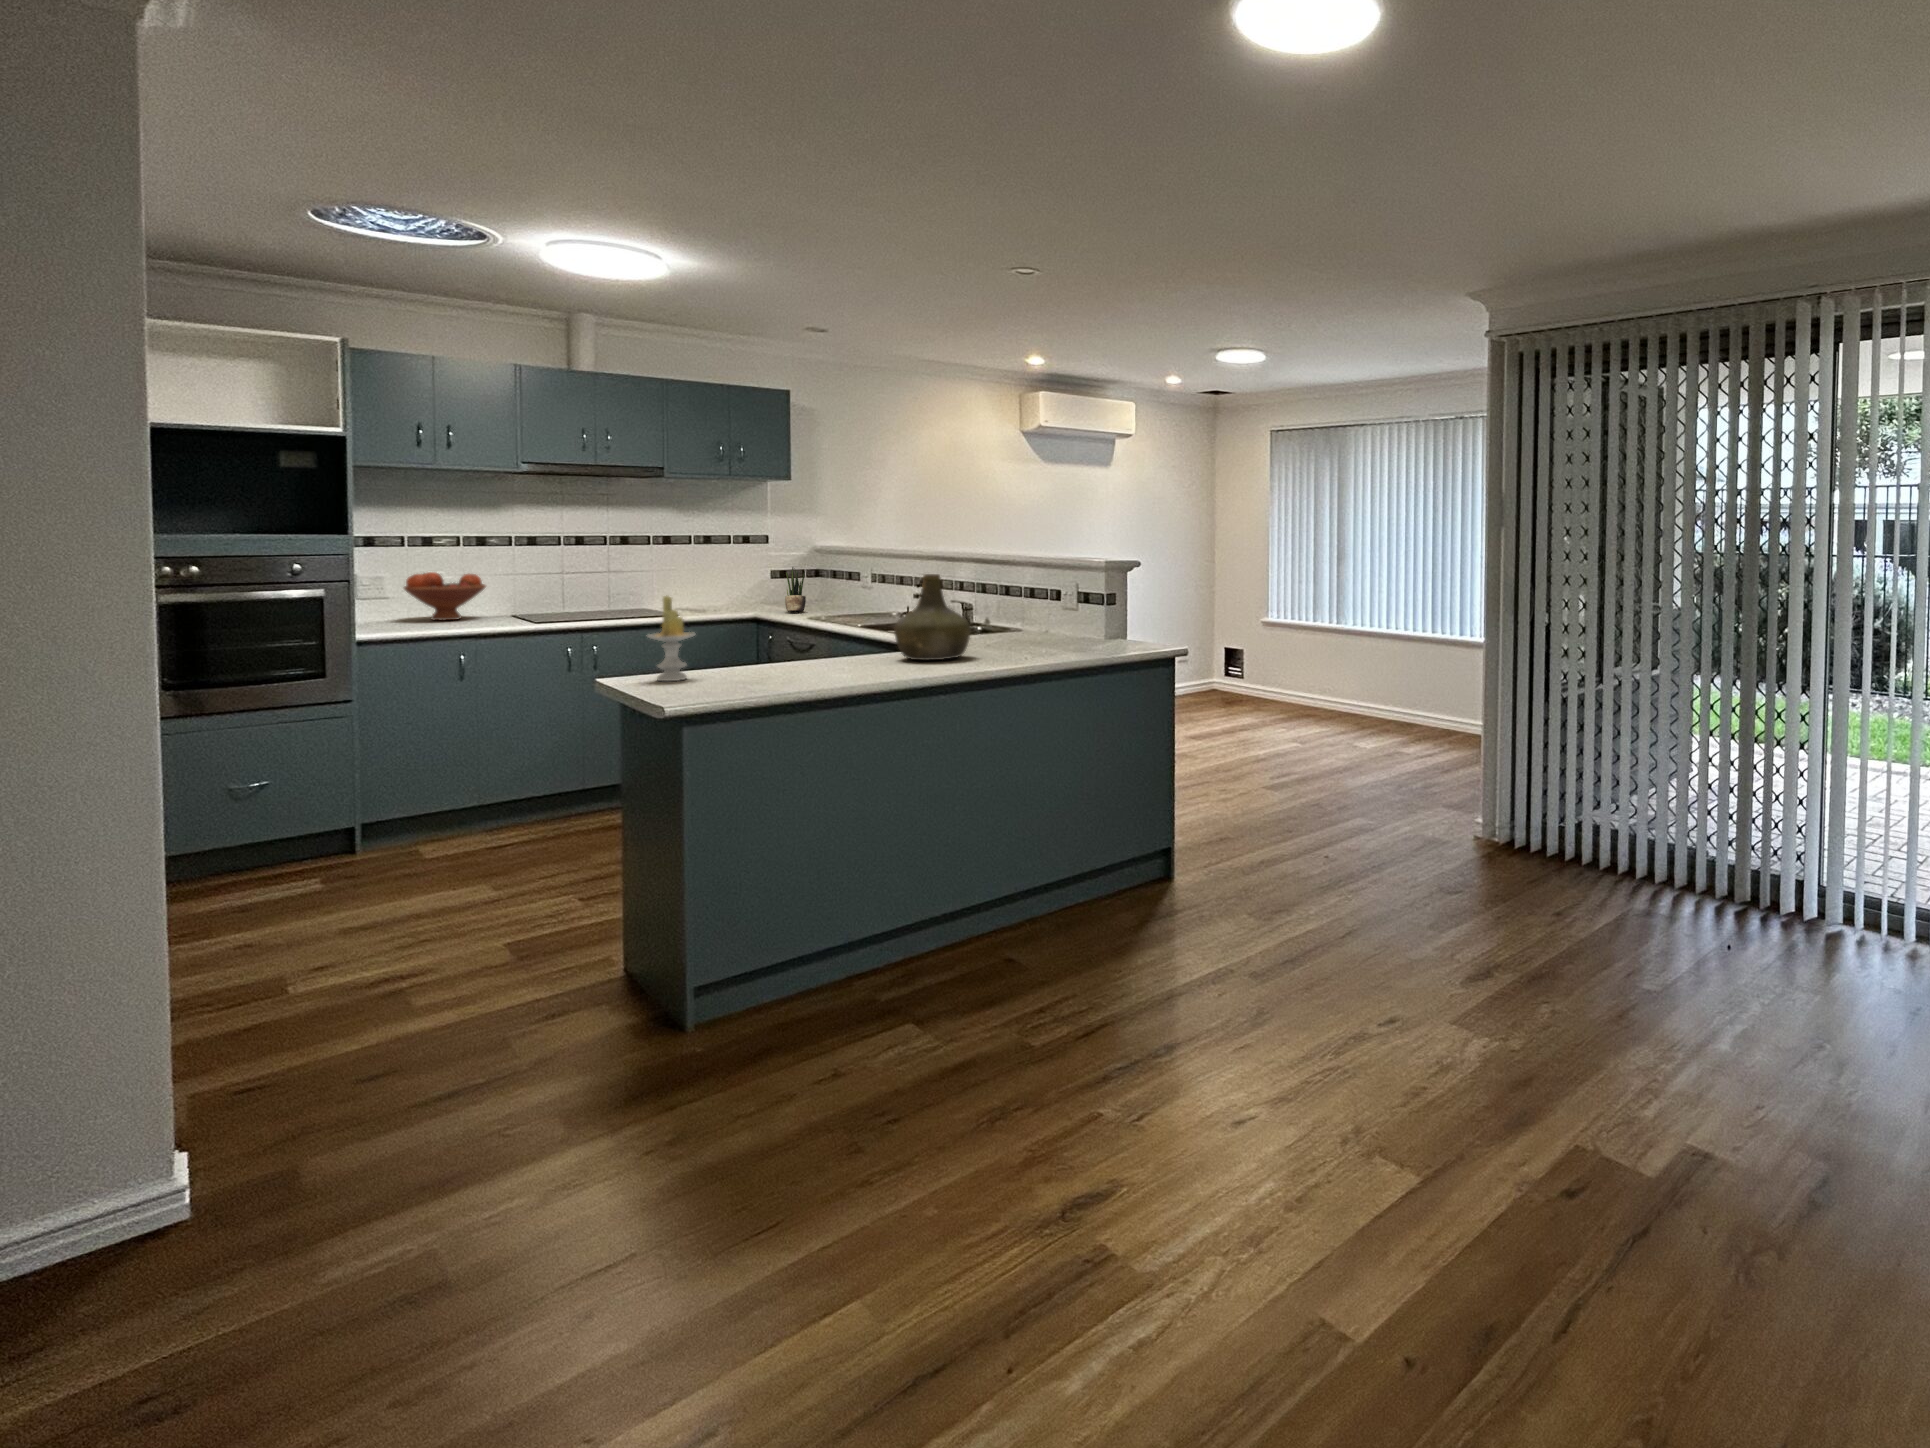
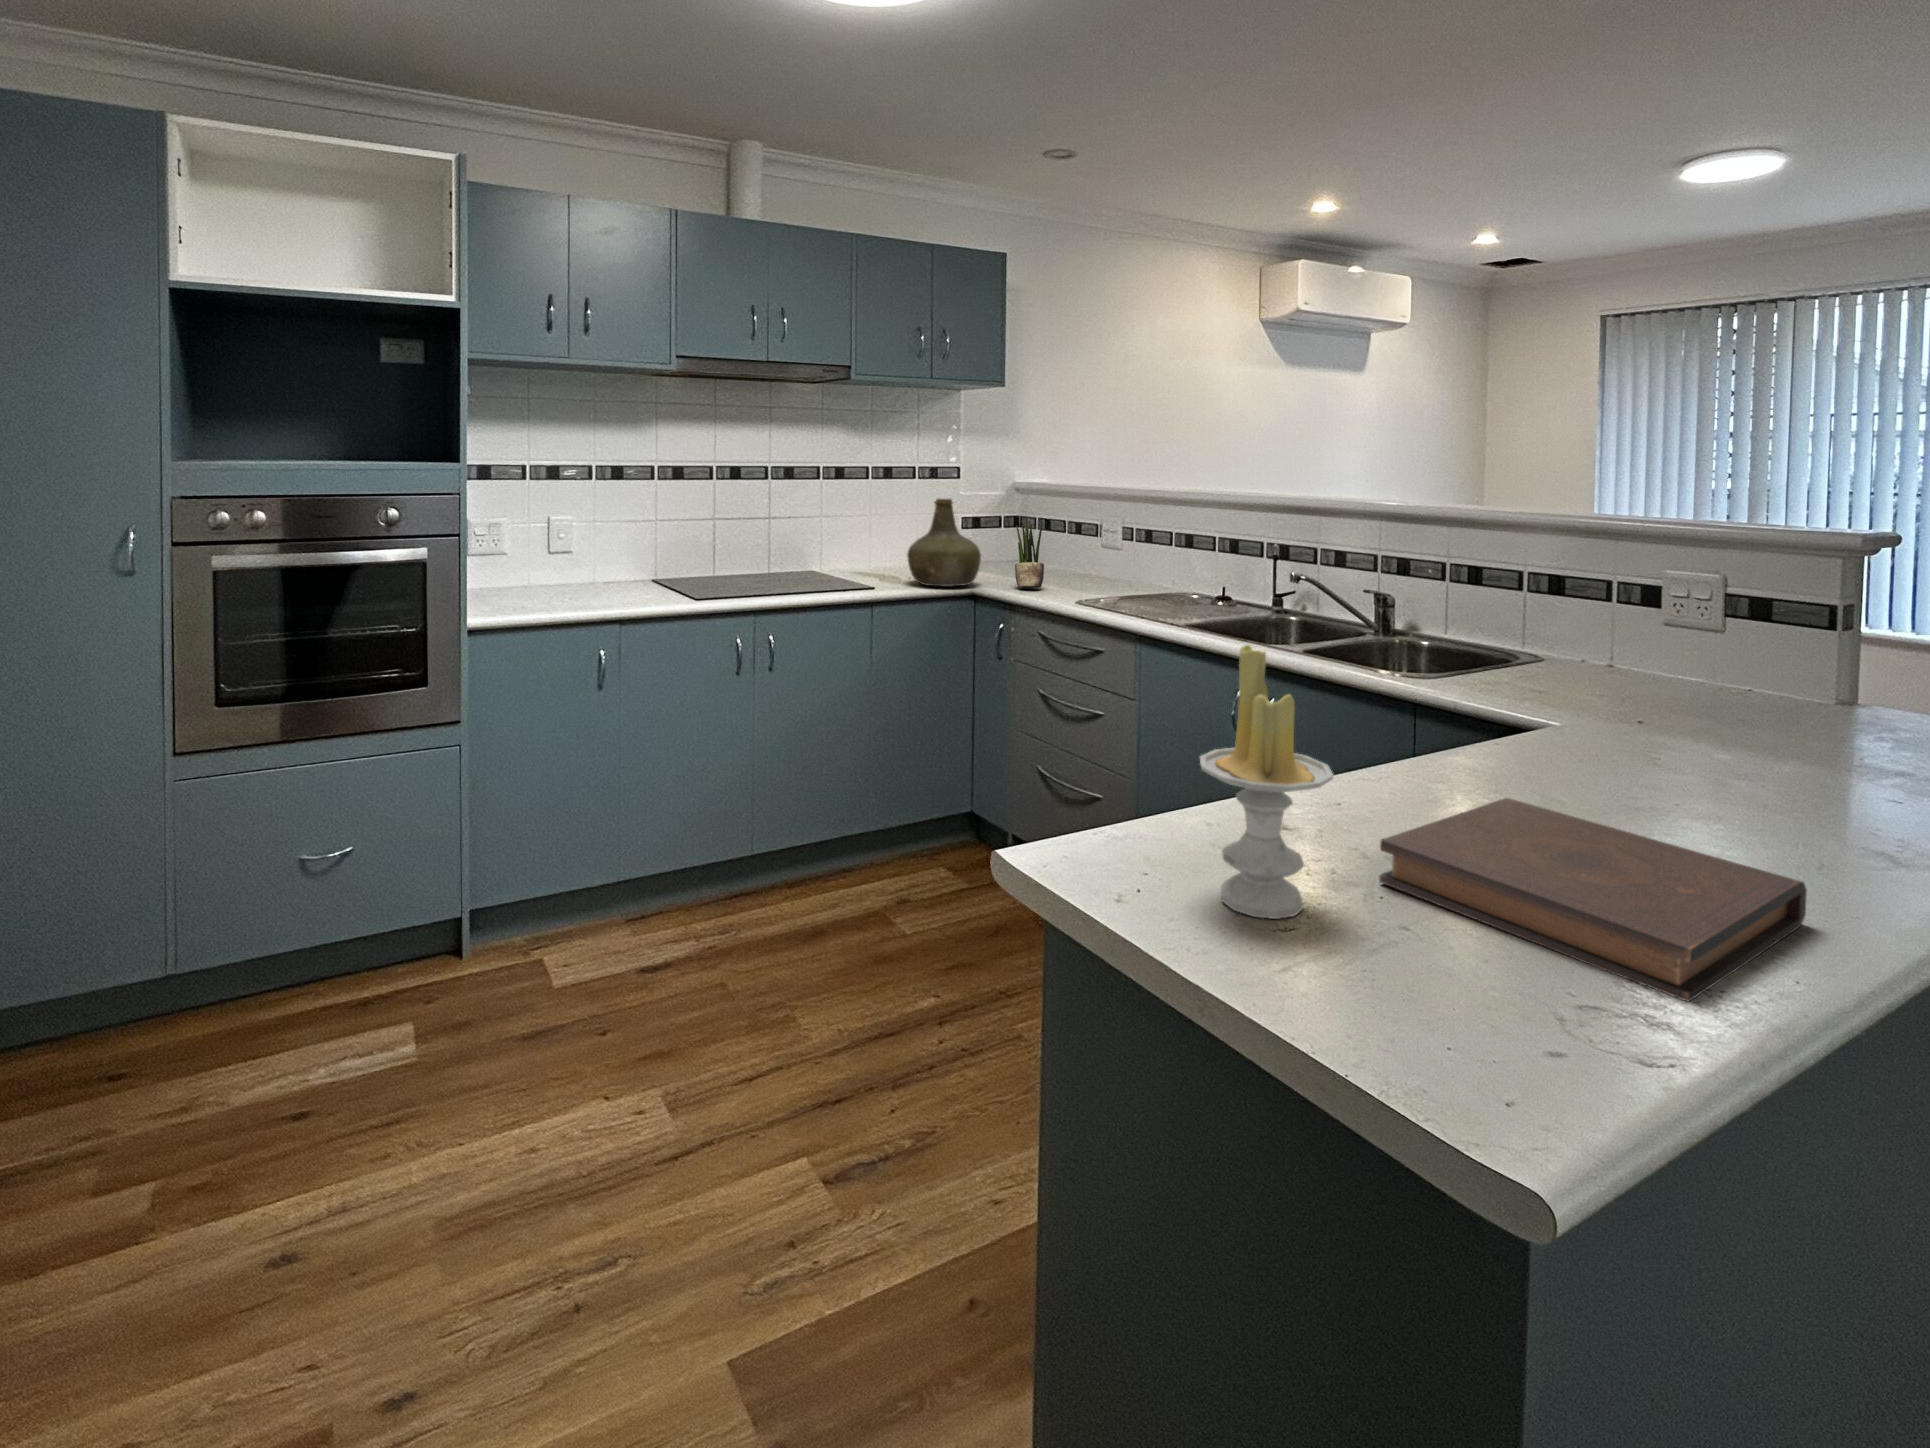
fruit bowl: present [404,572,486,621] -> none [524,517,627,591]
bottle: present [894,574,970,660] -> present [907,499,981,587]
book: none [727,653,856,685] -> present [1379,798,1807,1001]

